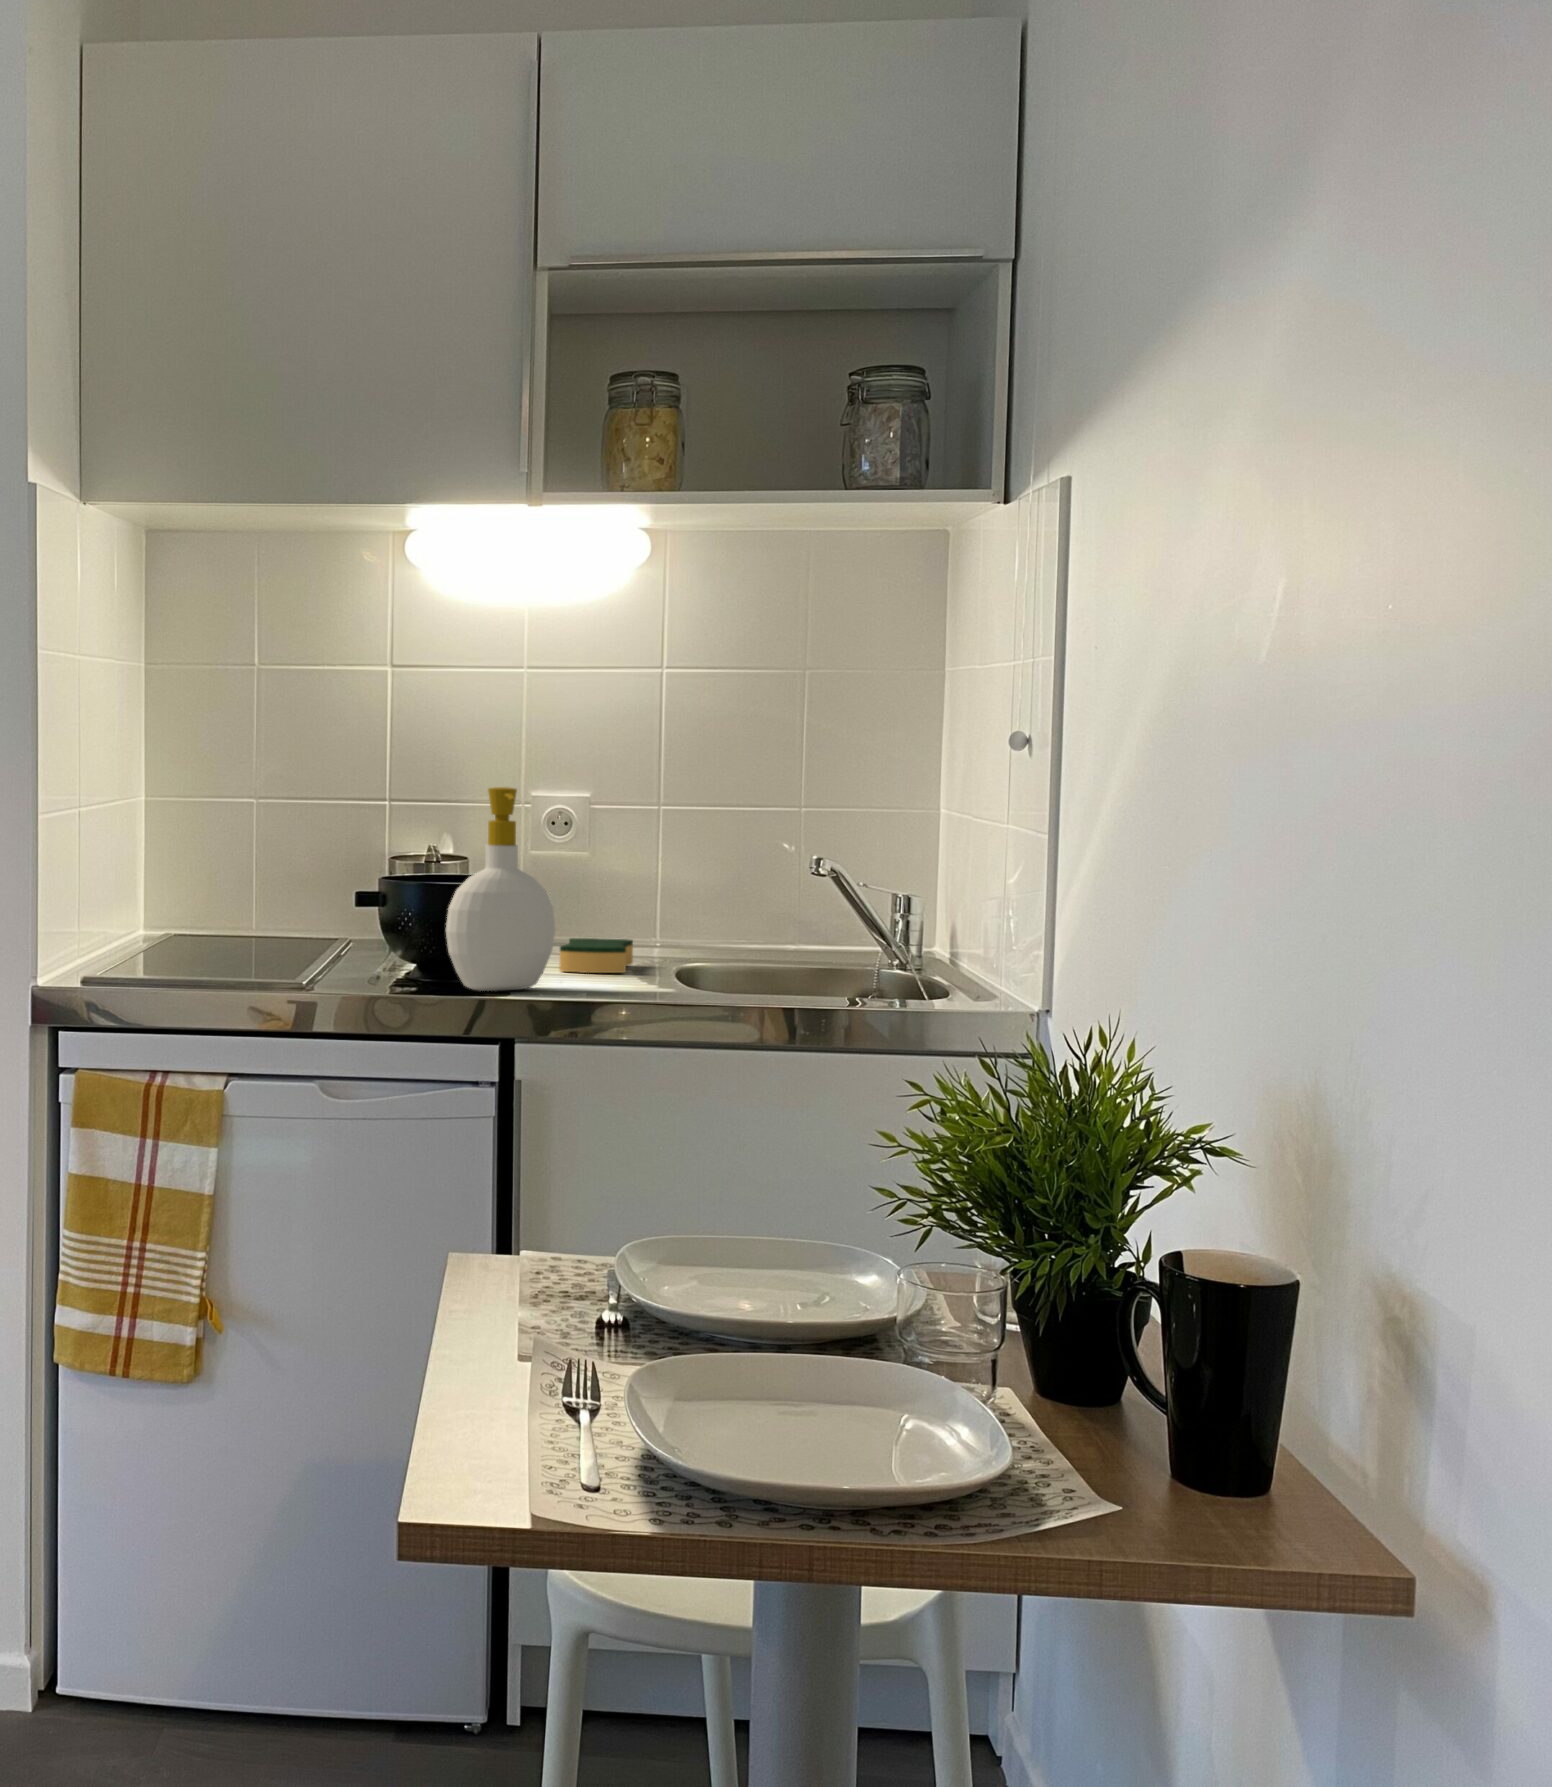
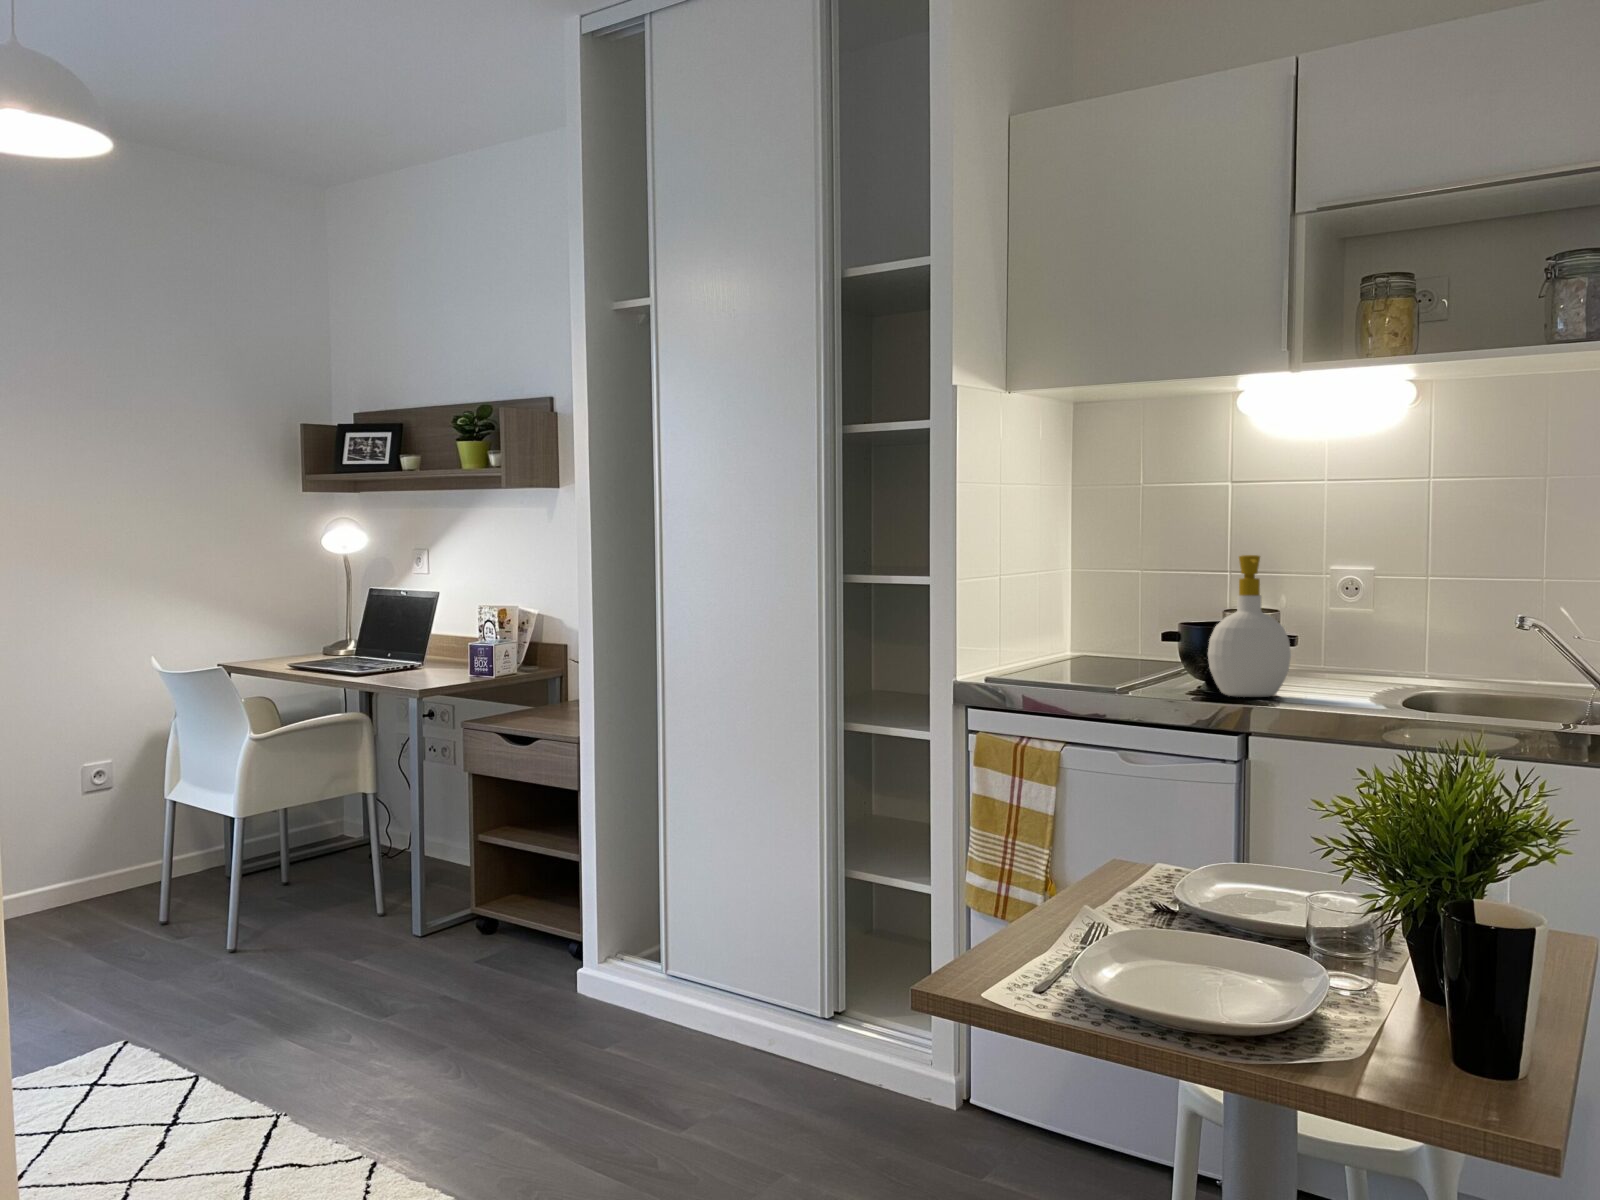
sponge: present [559,938,633,973] -> none [1300,664,1362,690]

